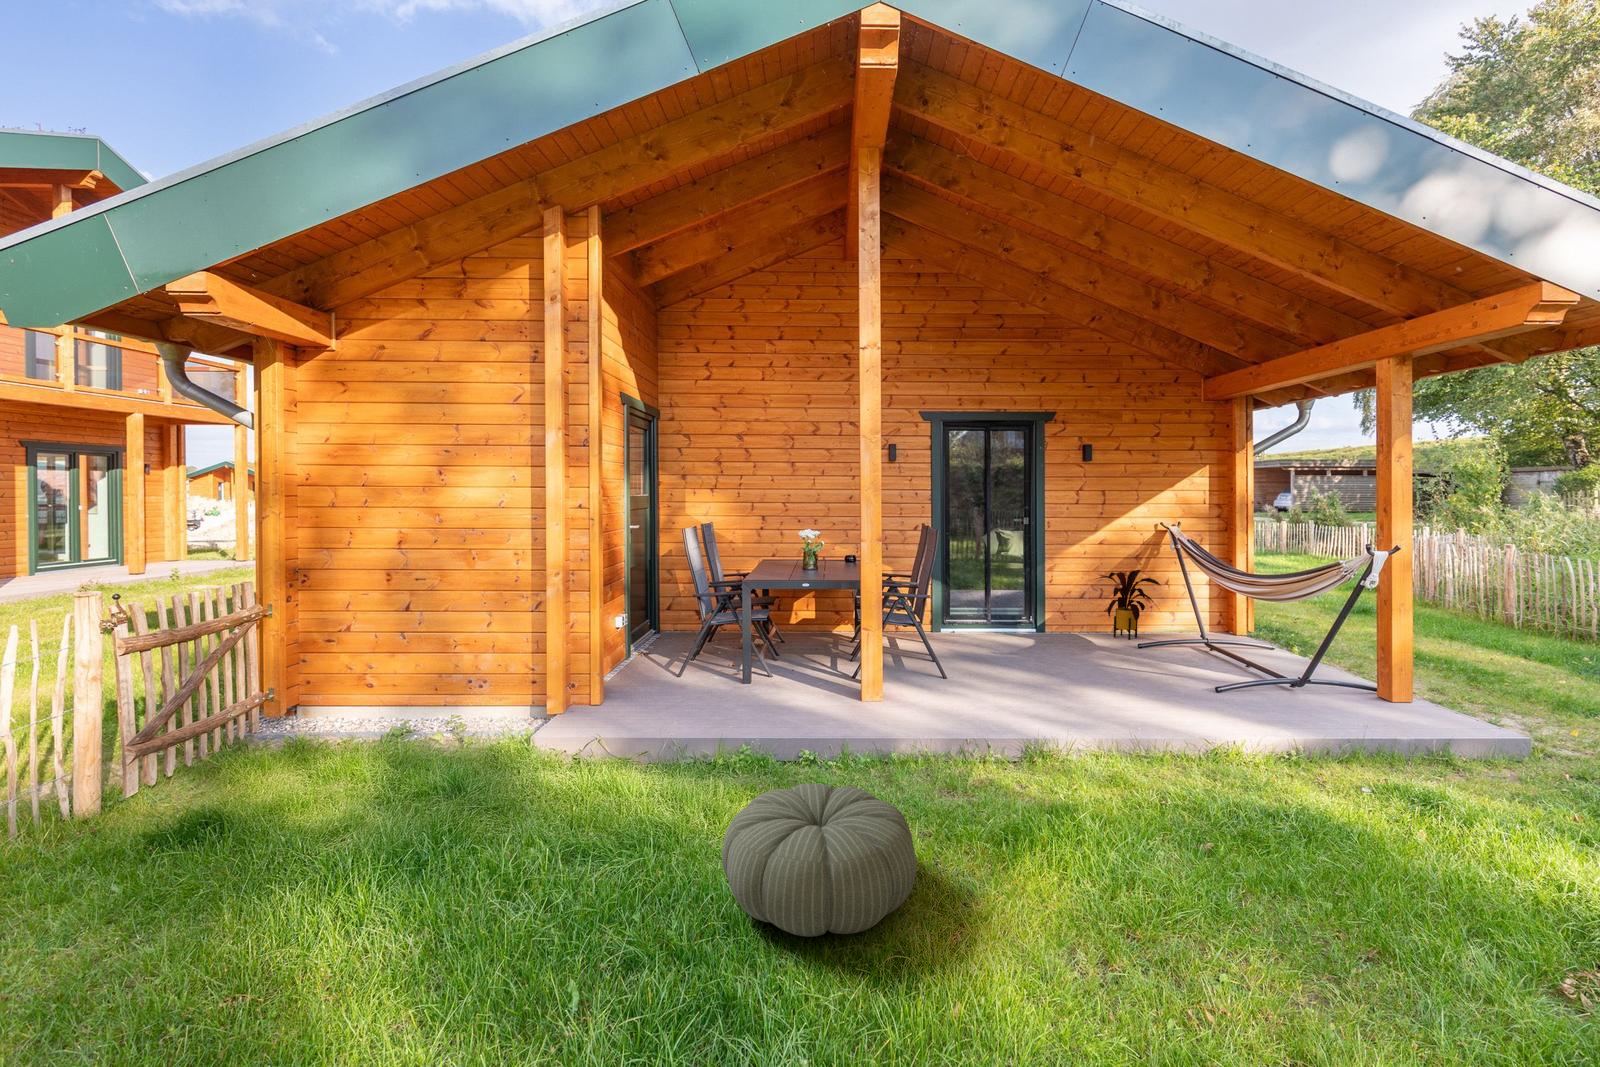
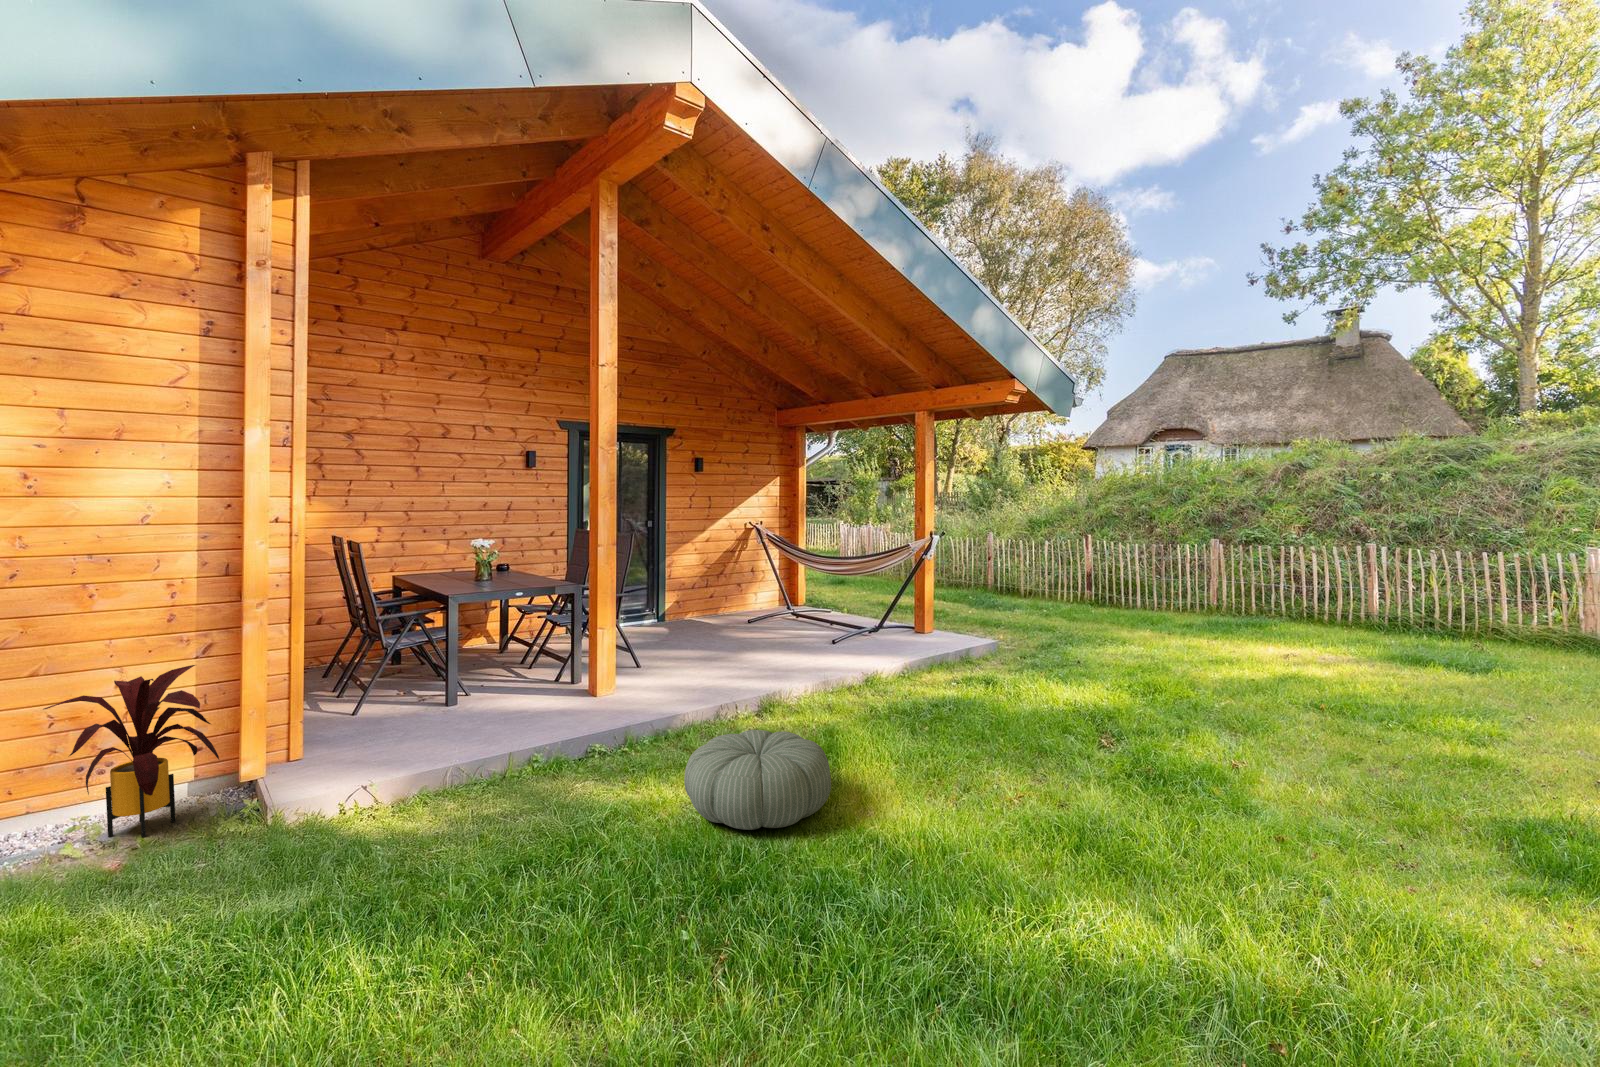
house plant: present [1096,570,1160,640] -> present [44,665,219,837]

